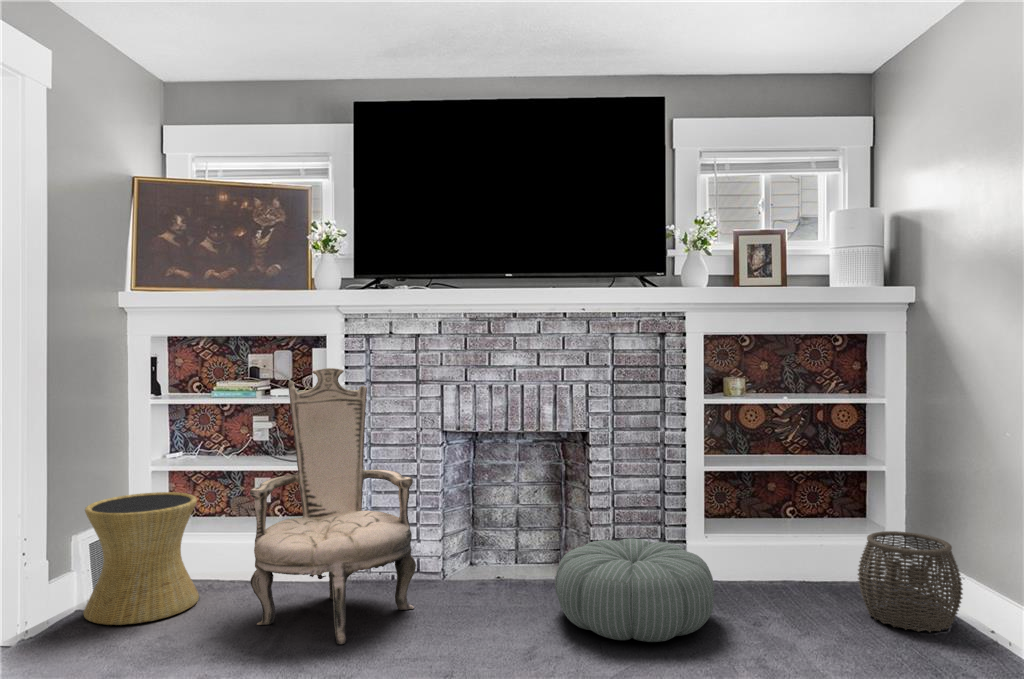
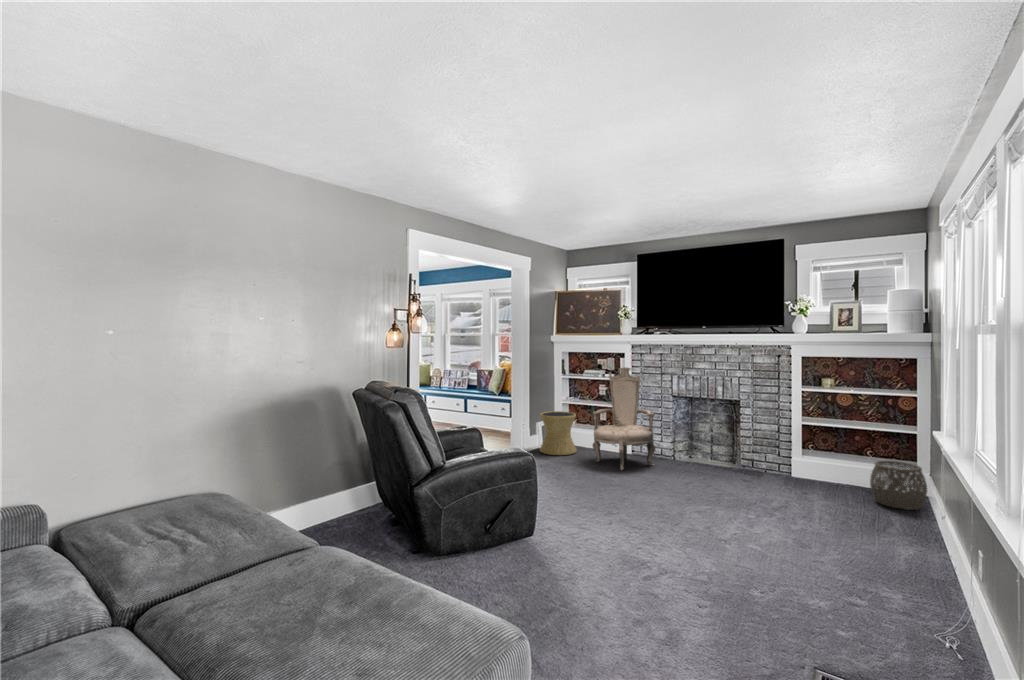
pouf: present [555,538,714,642] -> none [710,448,786,489]

